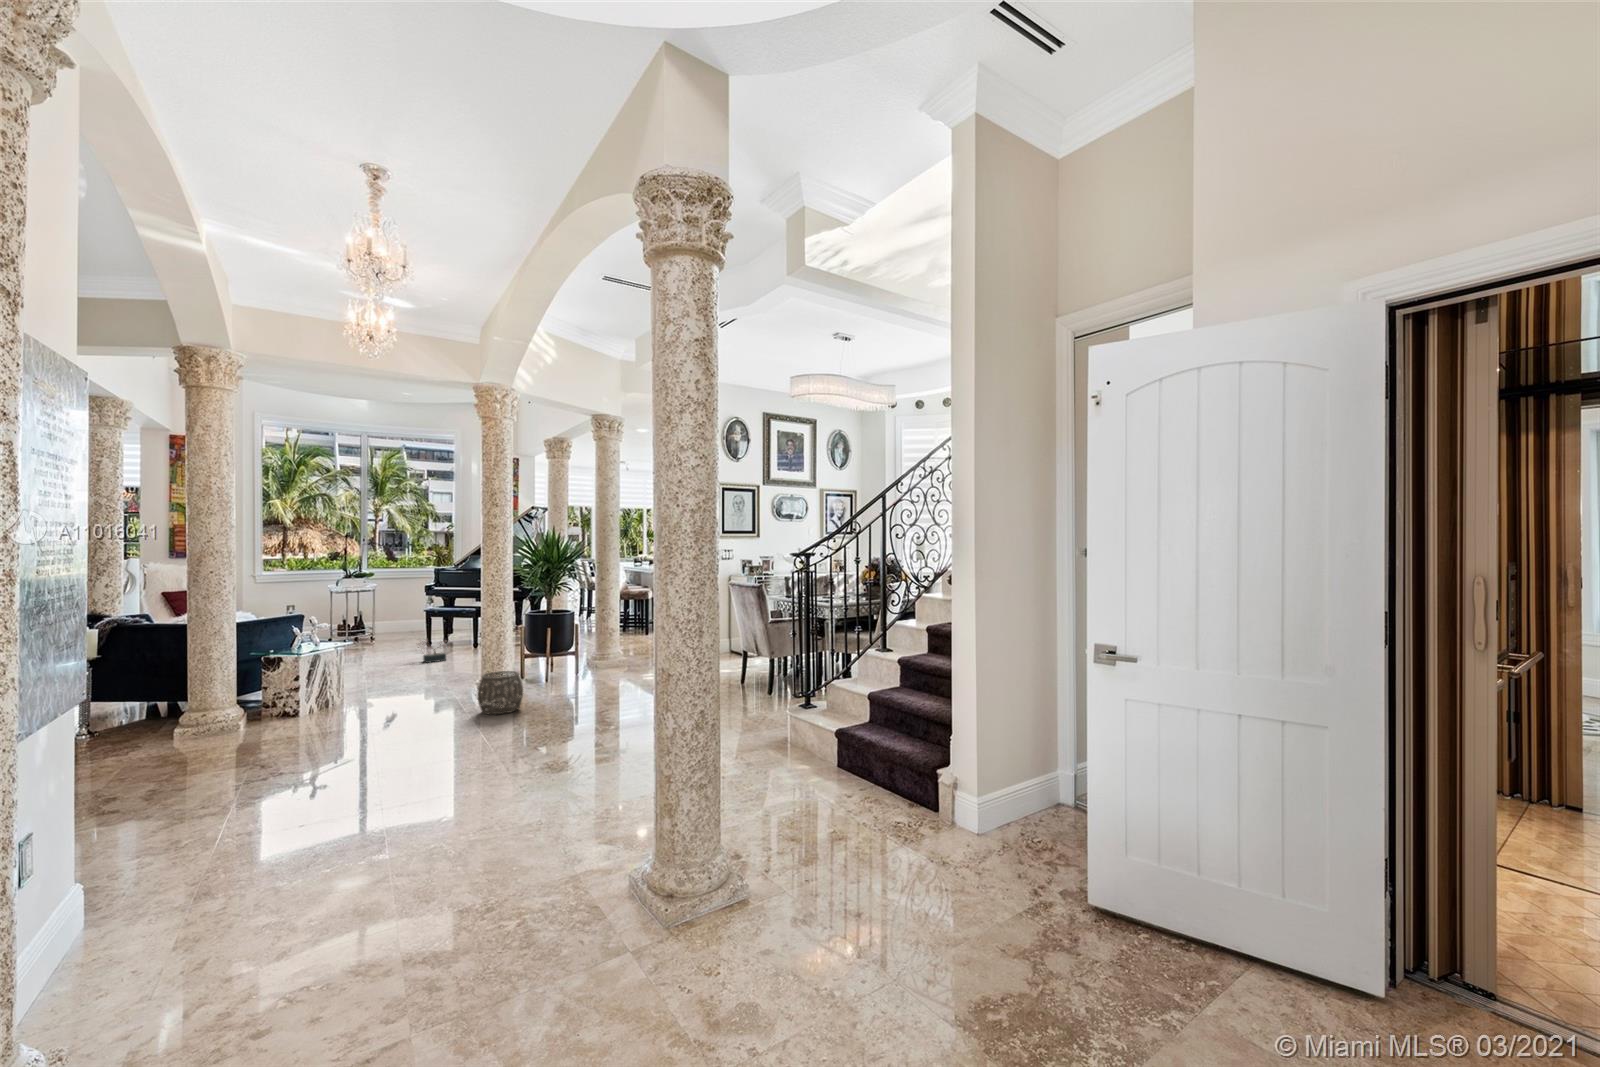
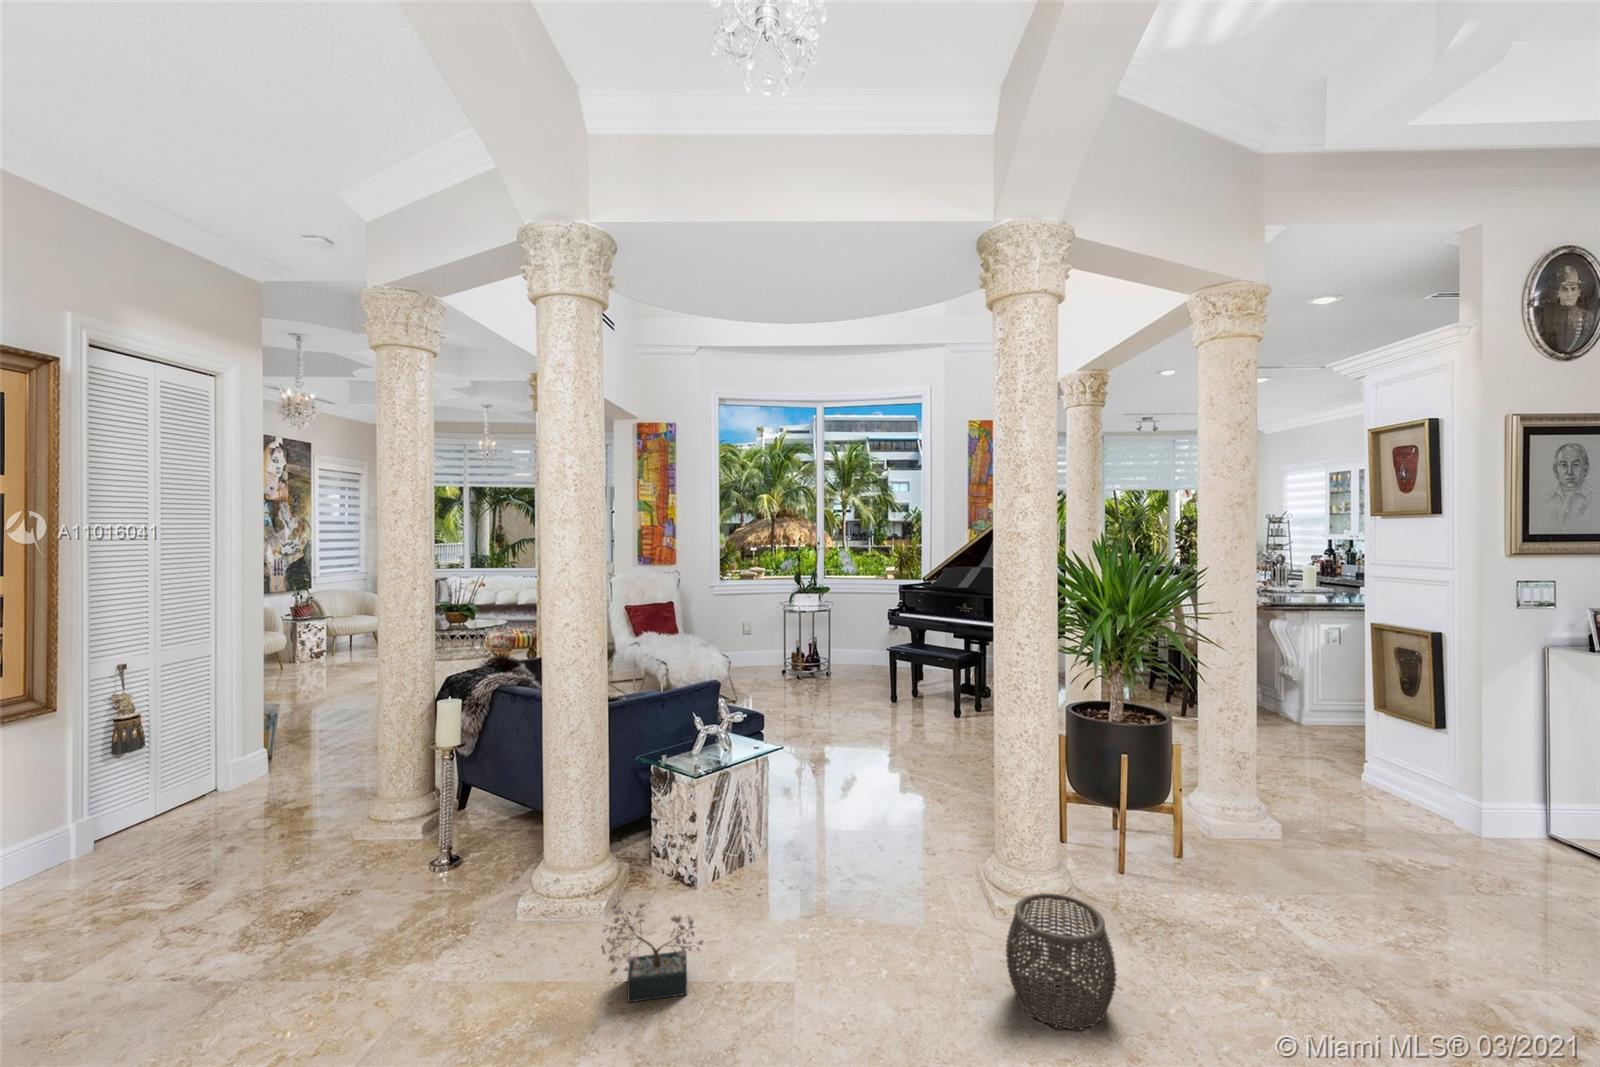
decorative plant: present [418,639,446,663] -> present [601,900,703,1002]

